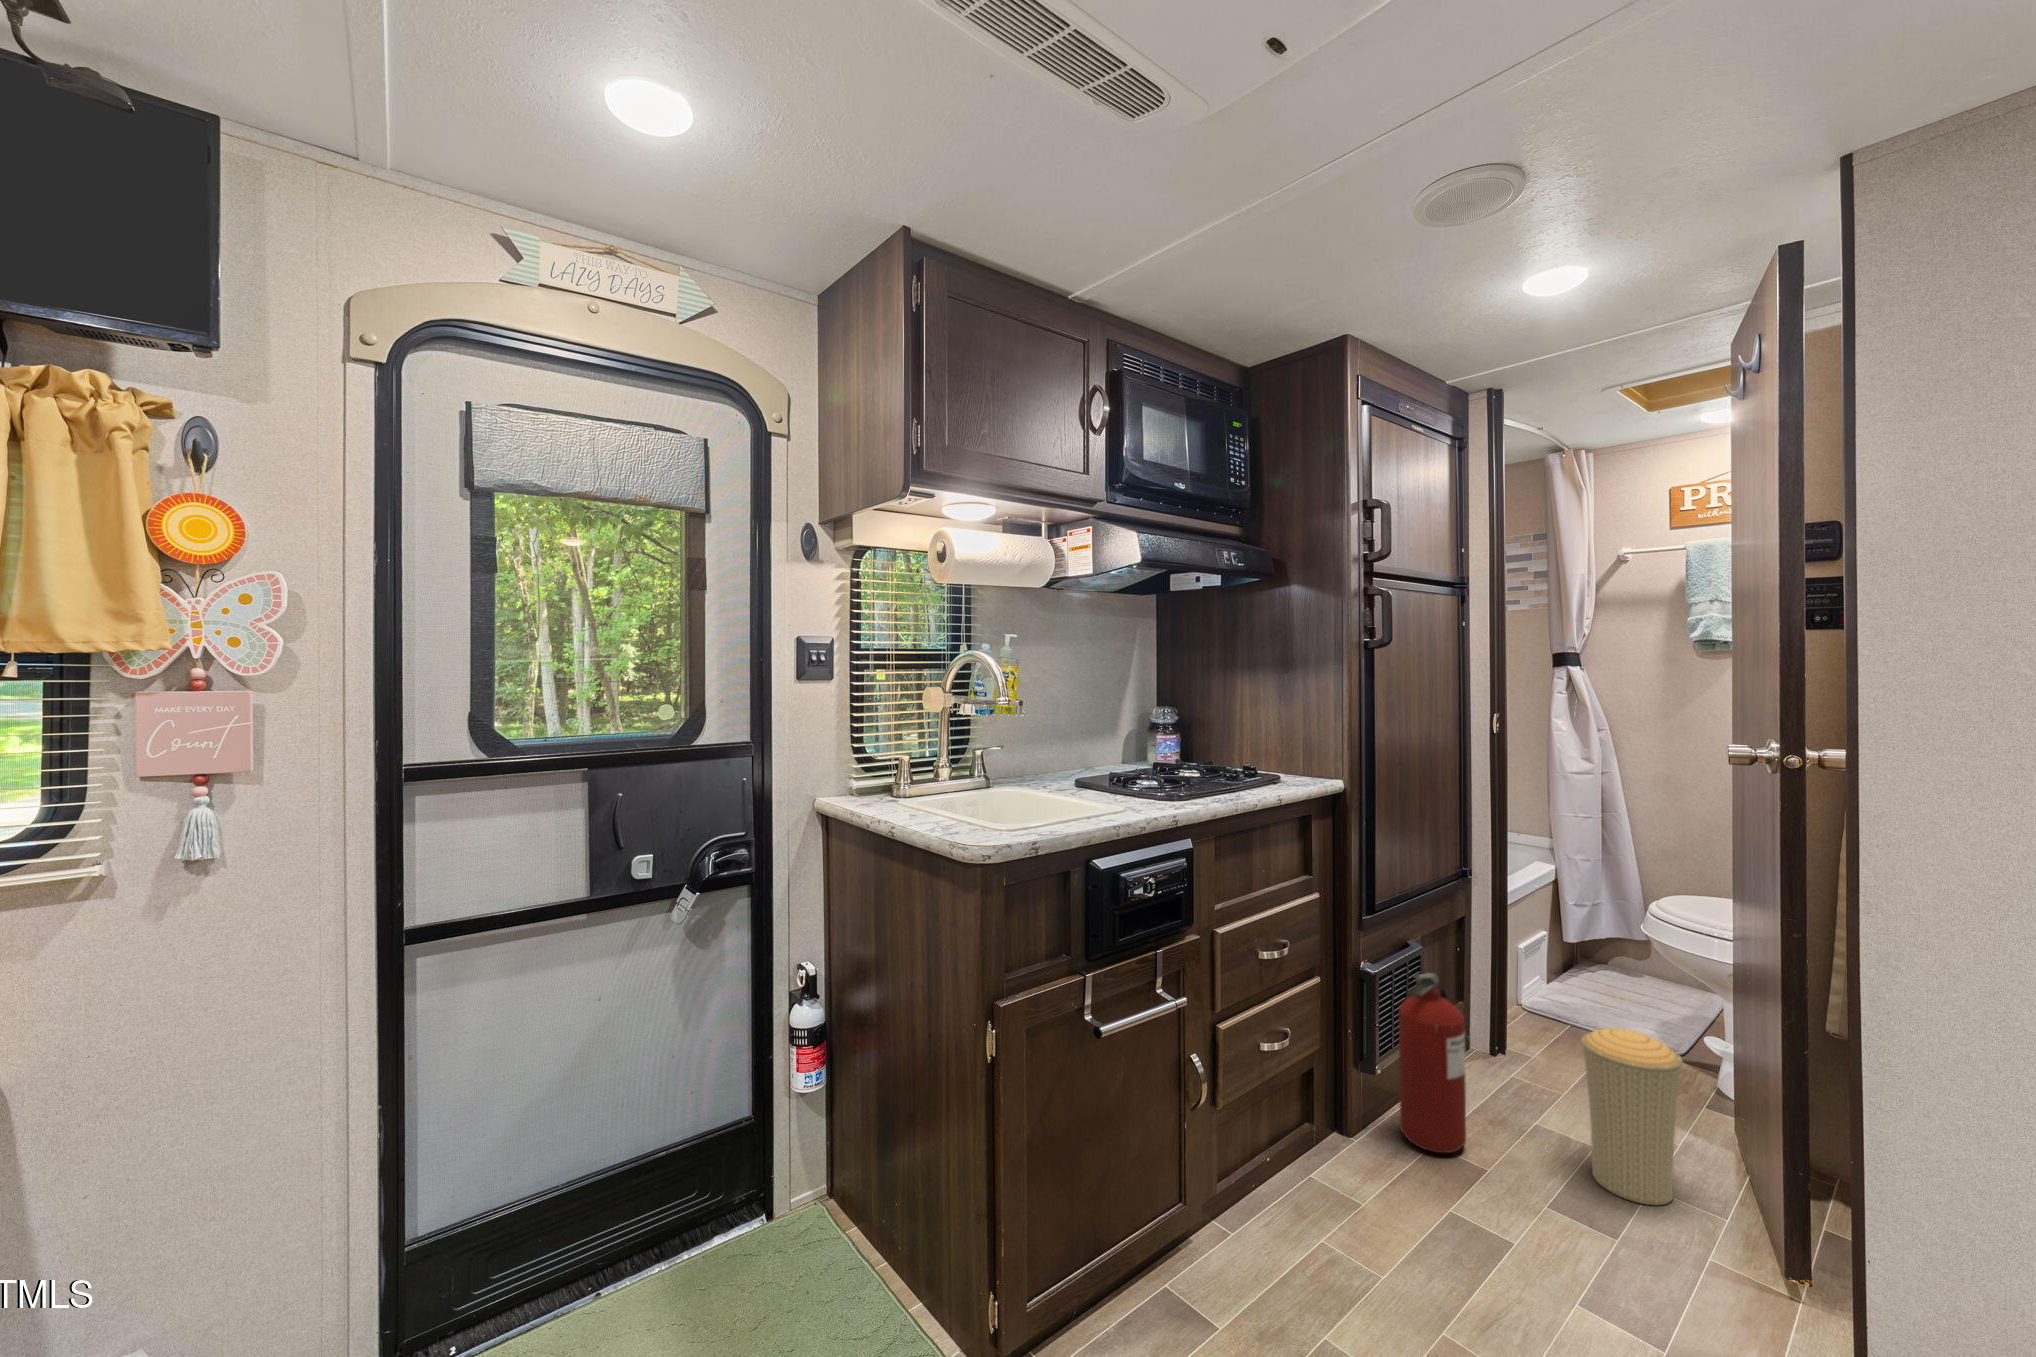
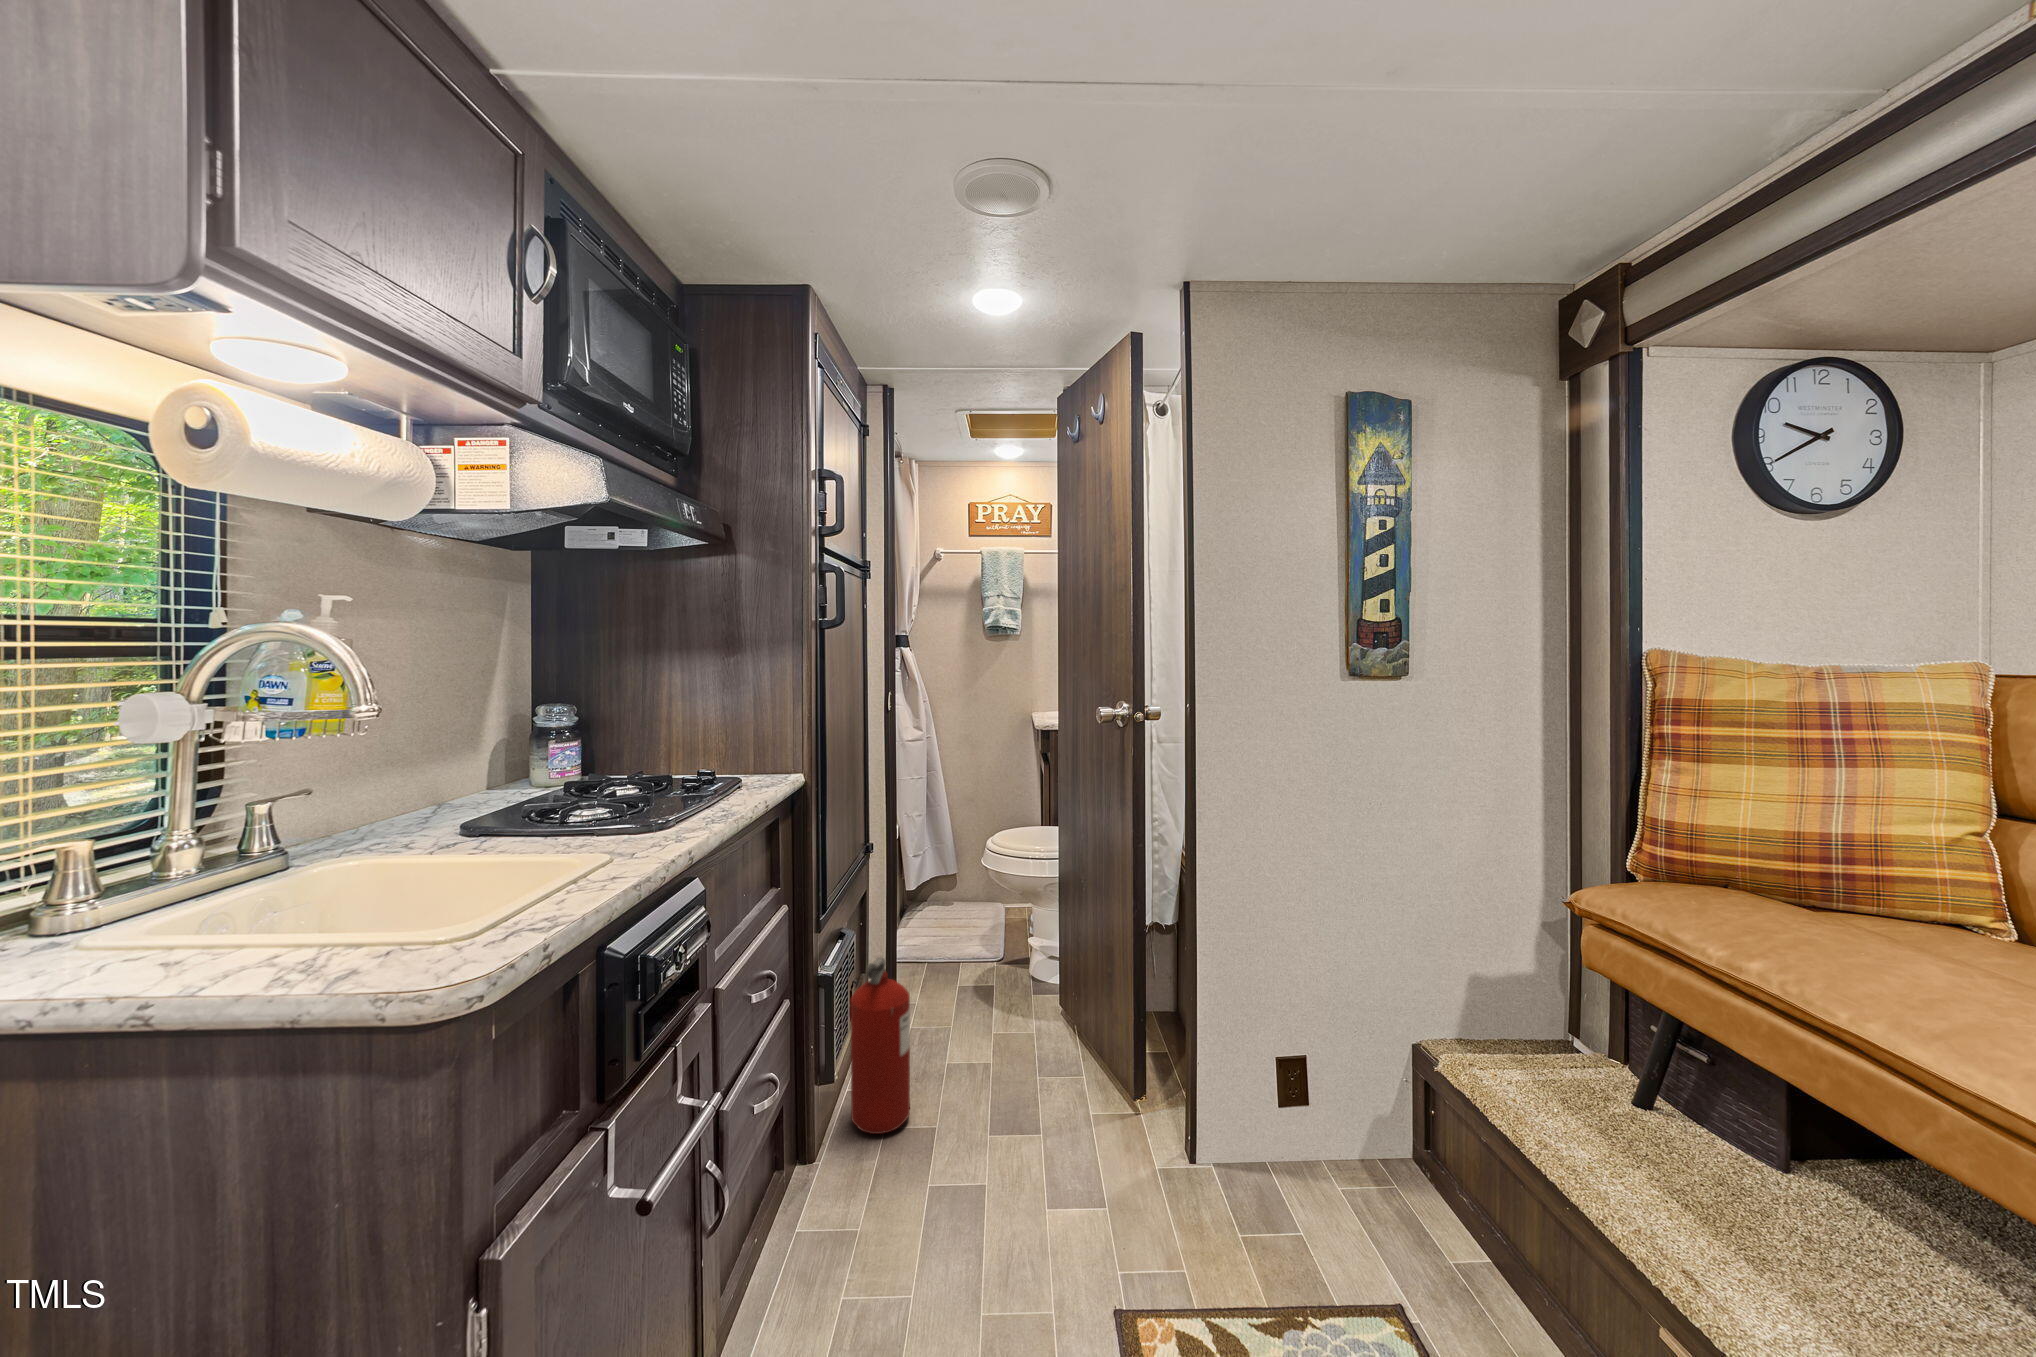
trash can: present [1581,1028,1683,1205] -> none [991,957,1059,1099]

